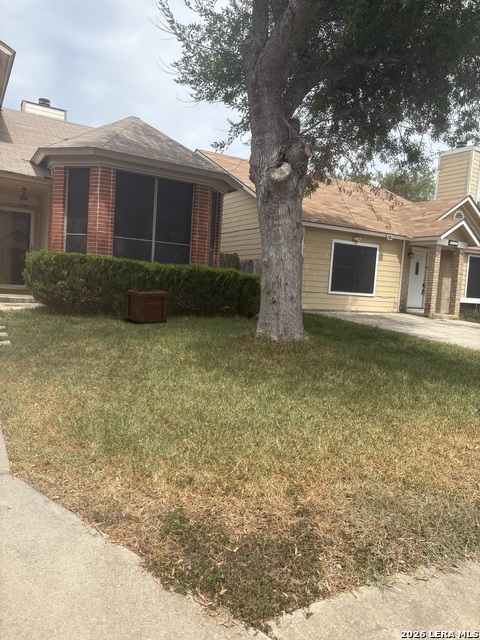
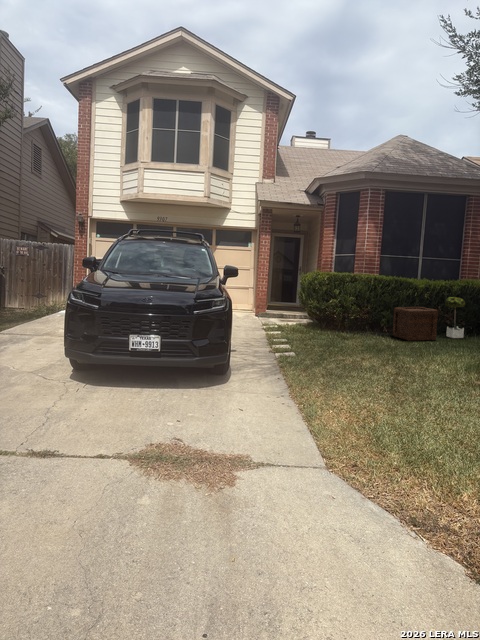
potted tree: none [175,279,193,319] -> present [445,297,465,338]

